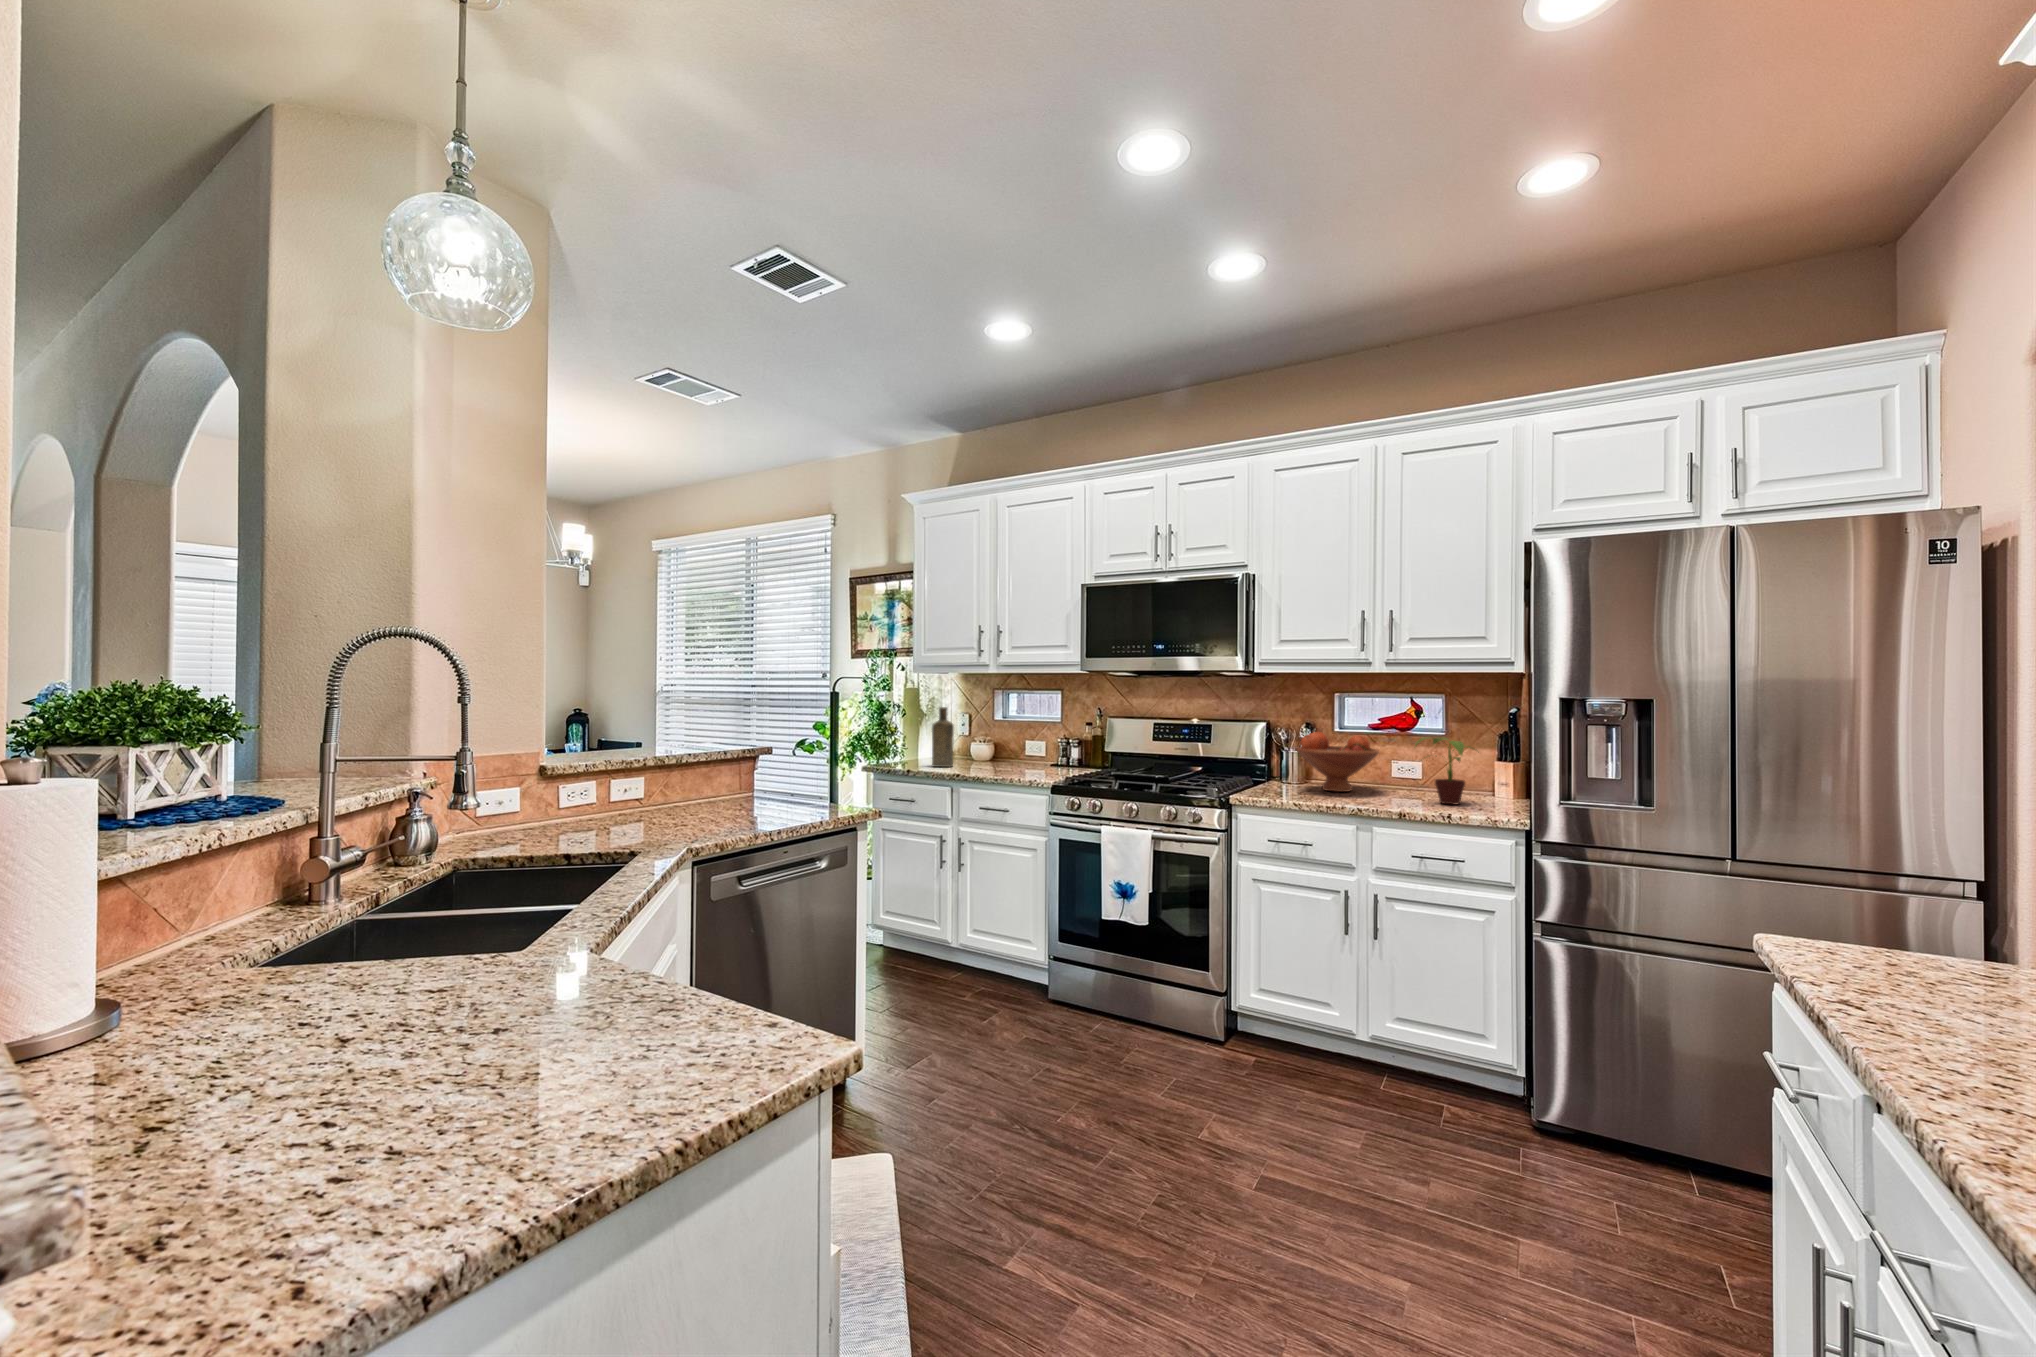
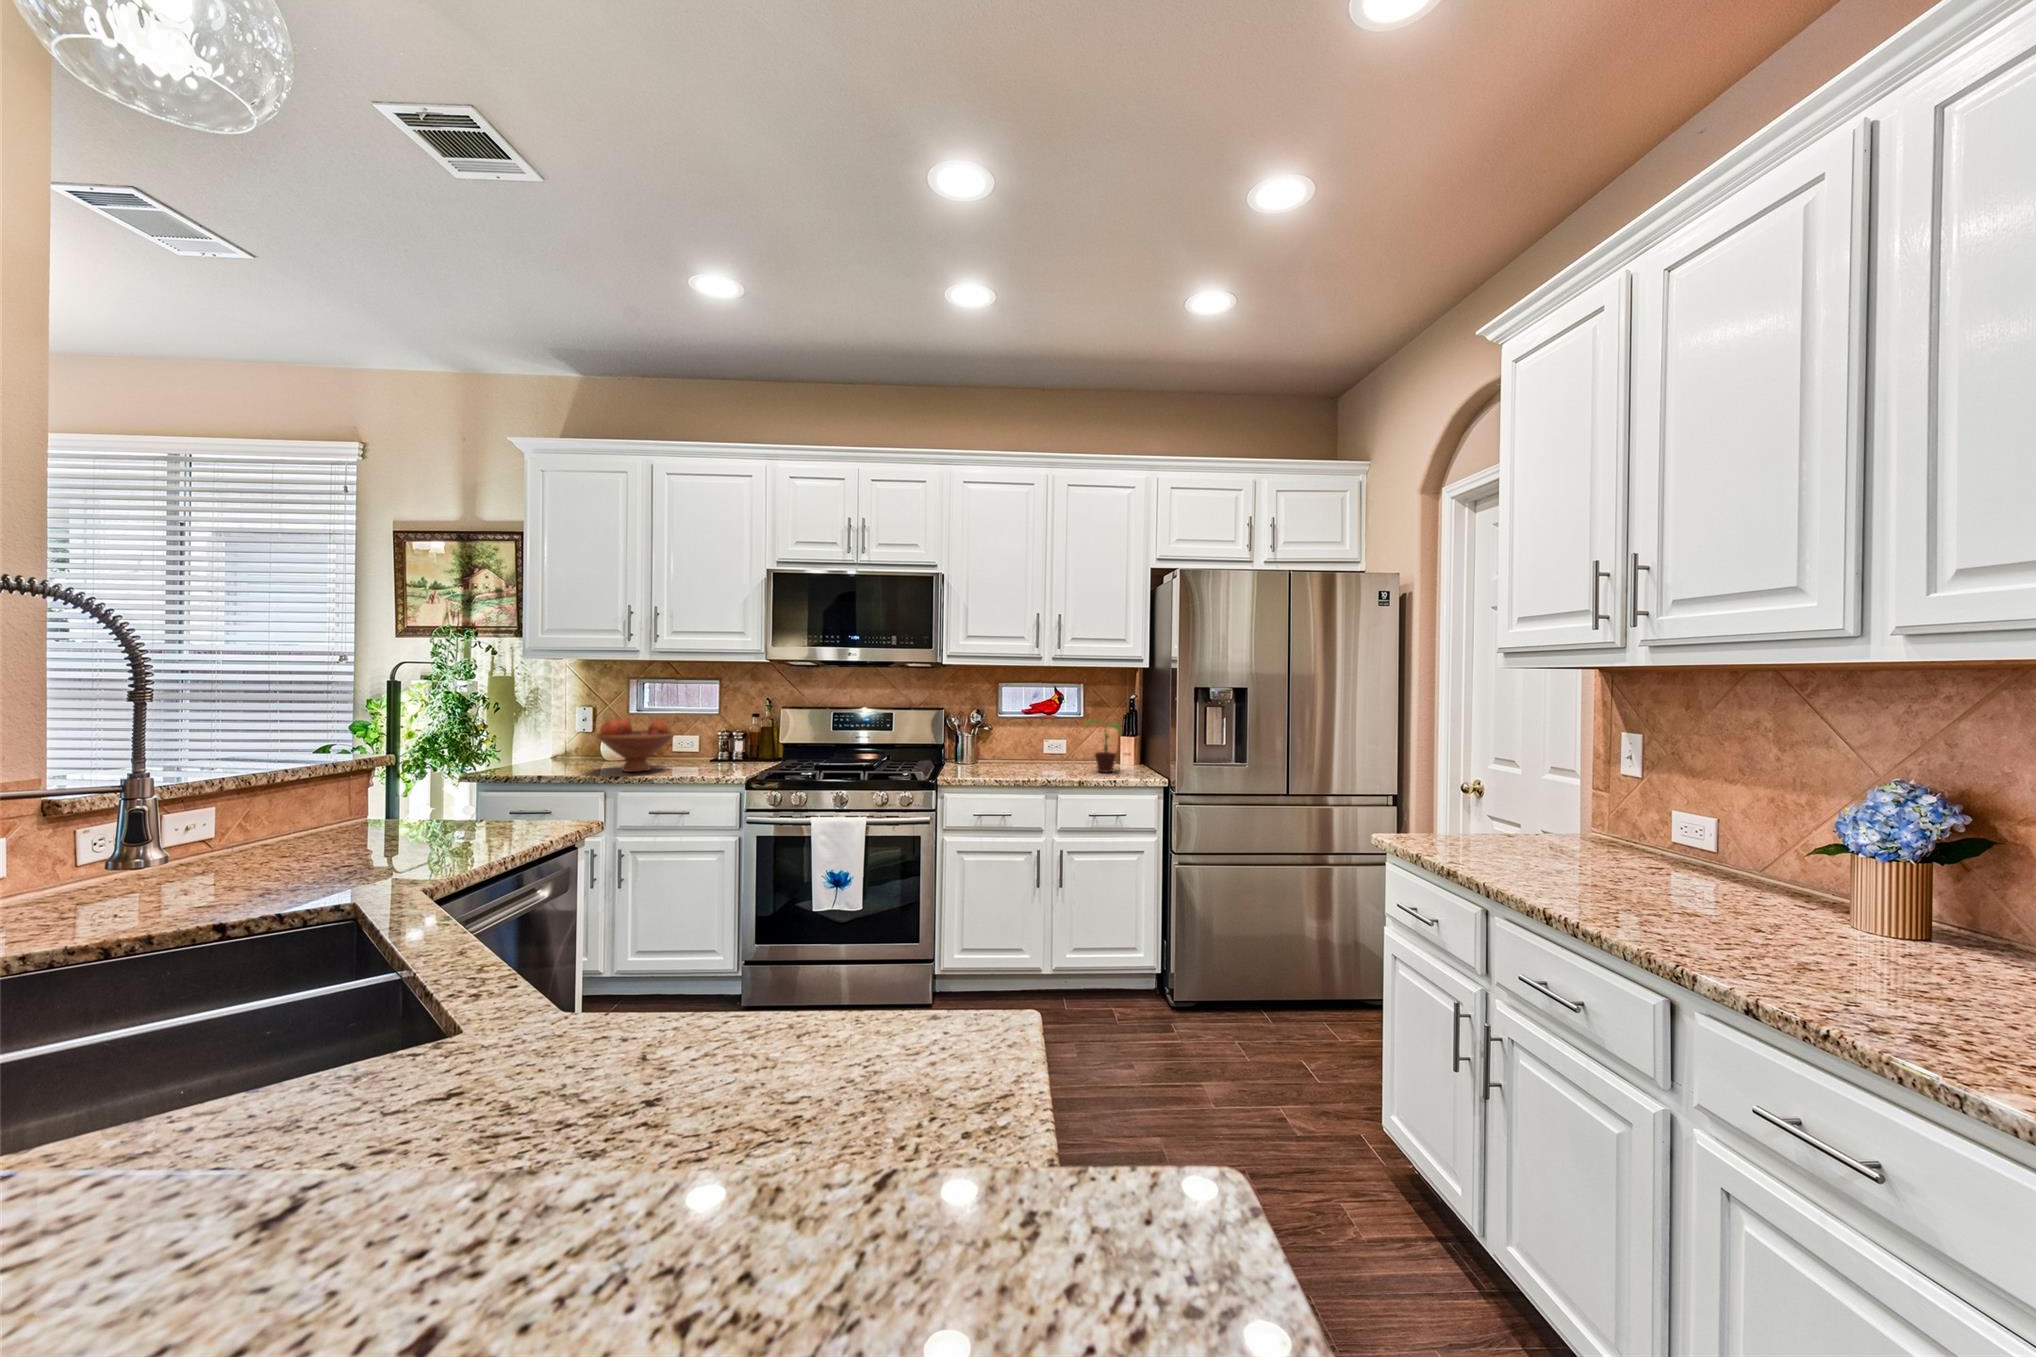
bottle: present [932,707,954,767] -> none [557,699,589,768]
fruit bowl: present [1296,732,1379,792] -> present [597,718,675,772]

